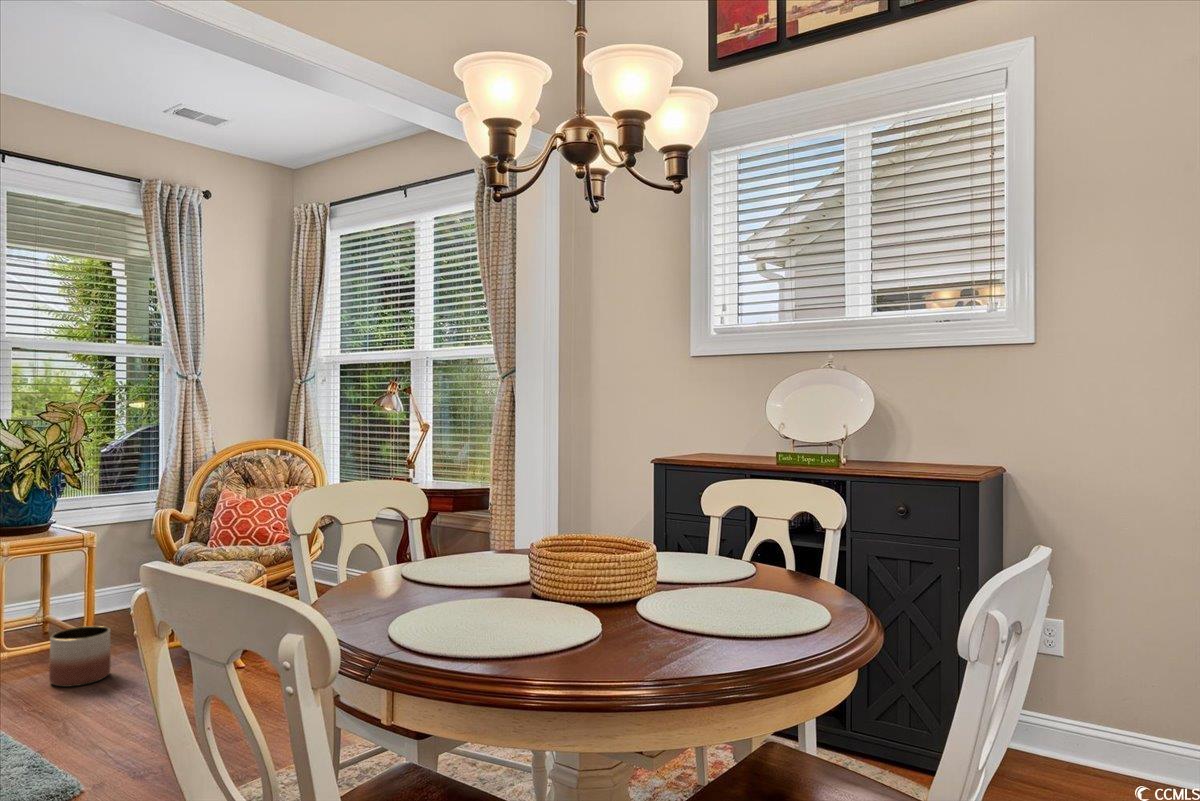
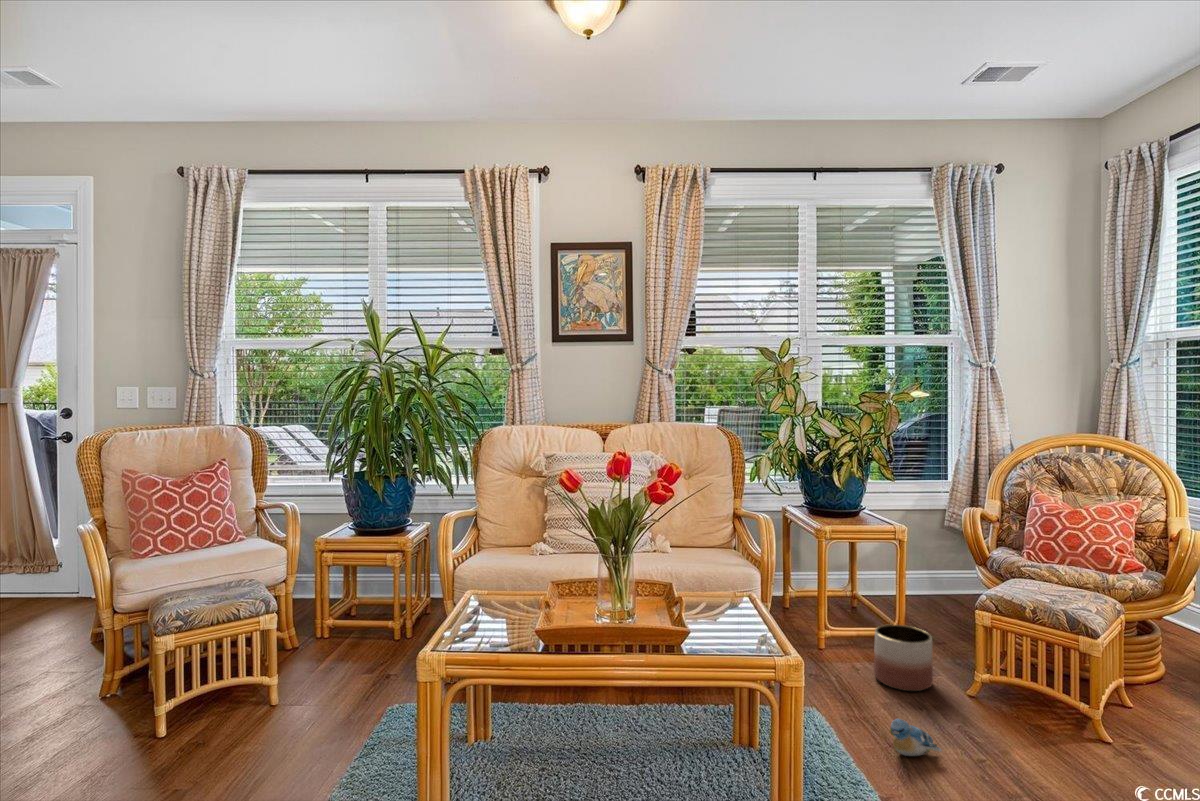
plush toy: none [48,699,100,731] -> present [890,719,942,756]

